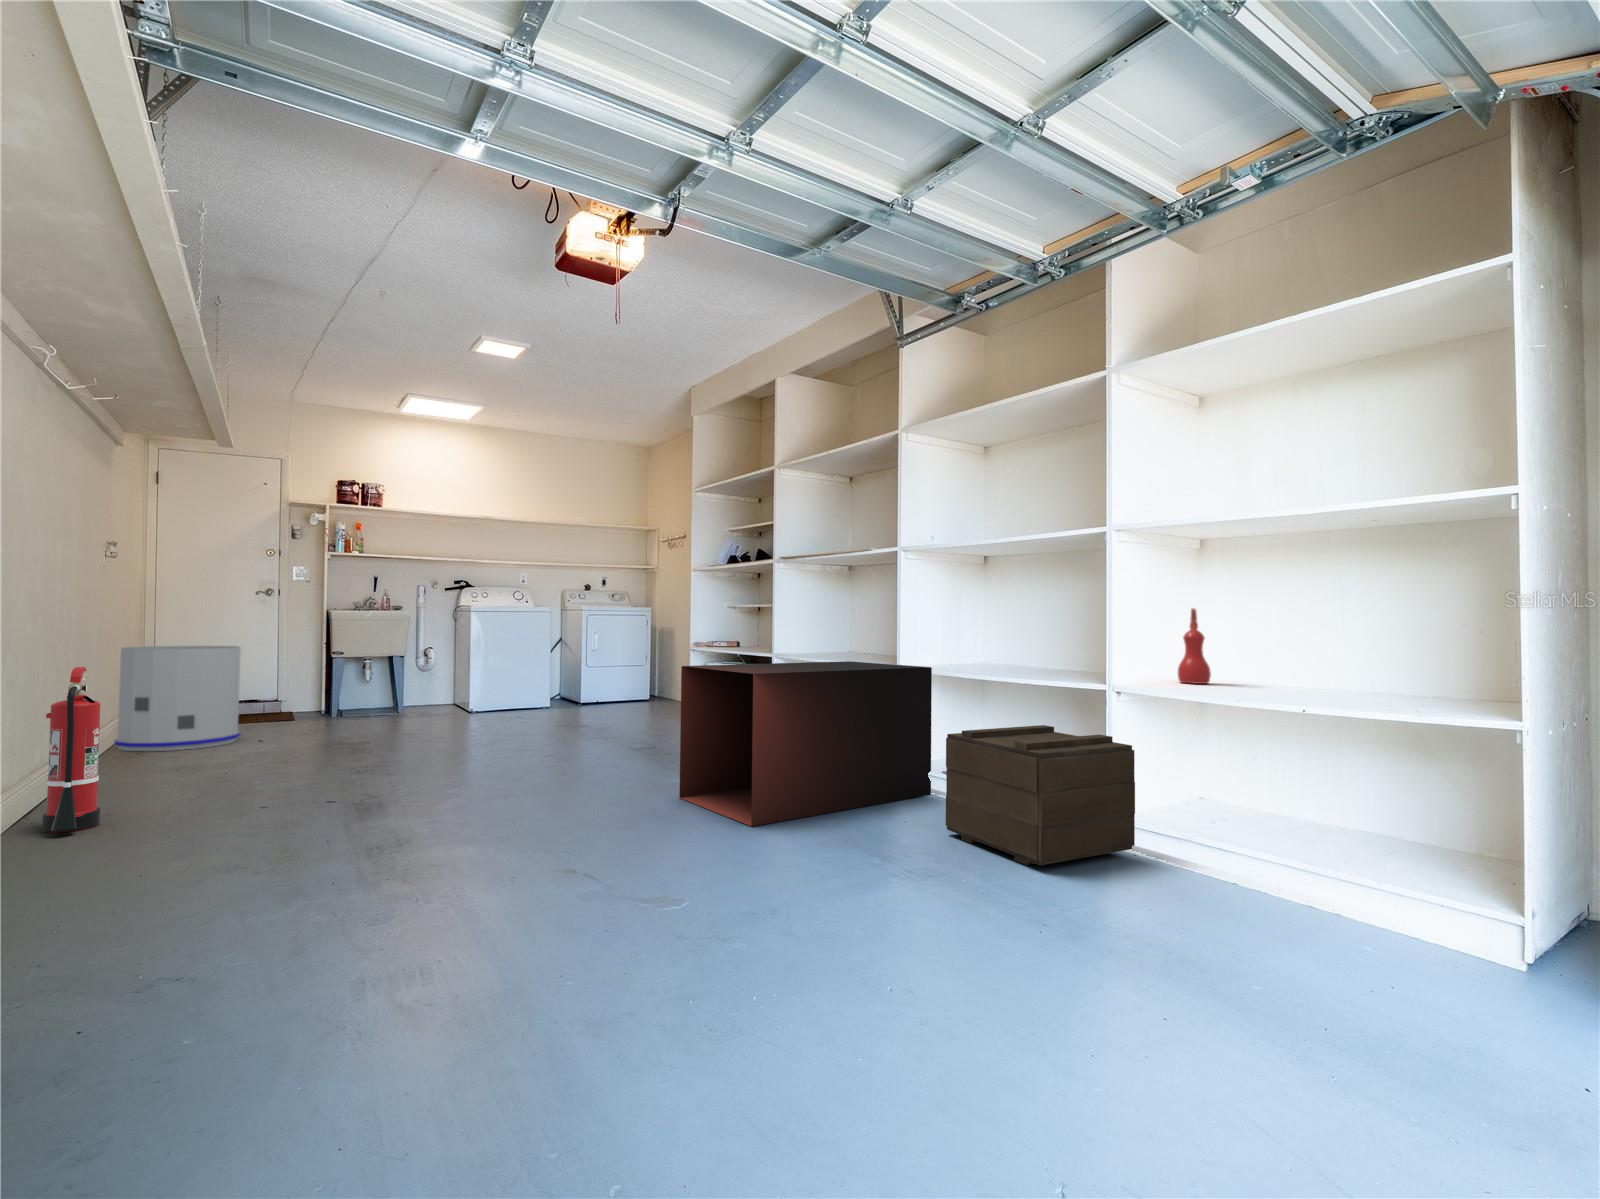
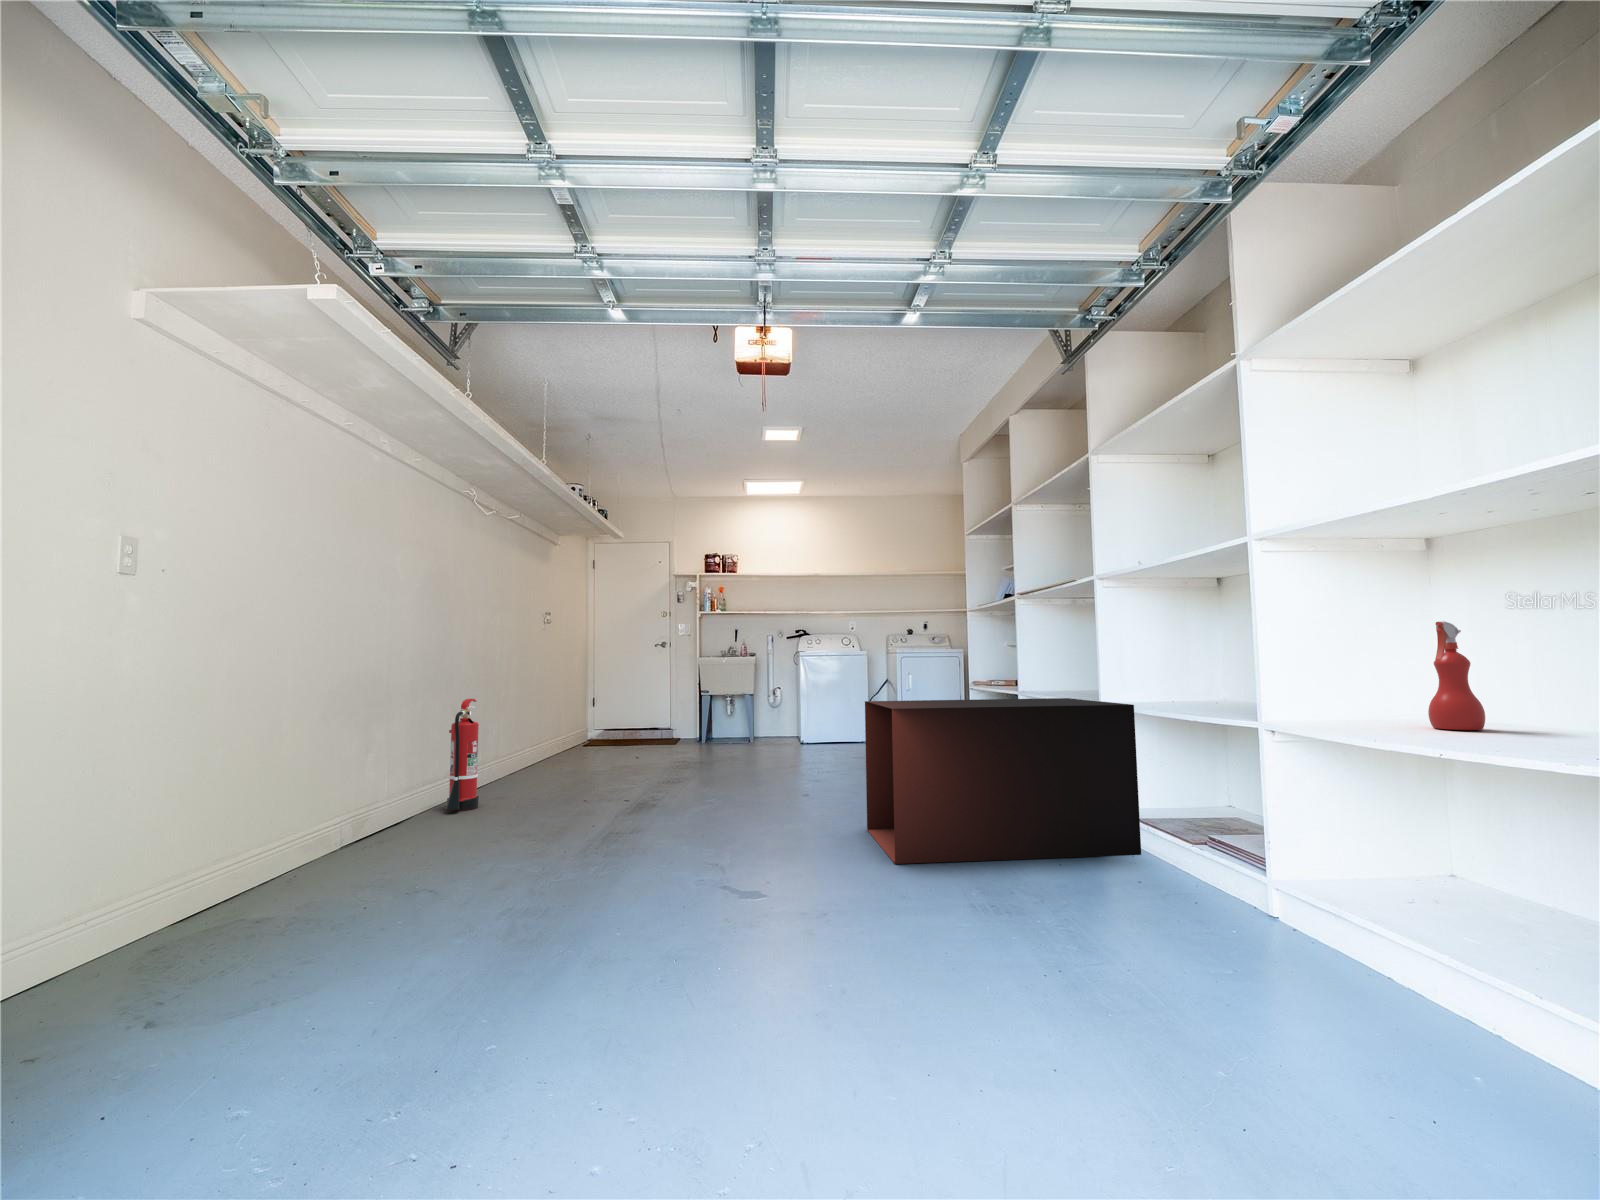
trash can: present [115,646,241,751] -> none [549,685,623,762]
wooden crate: present [946,725,1135,865] -> none [1090,778,1335,956]

